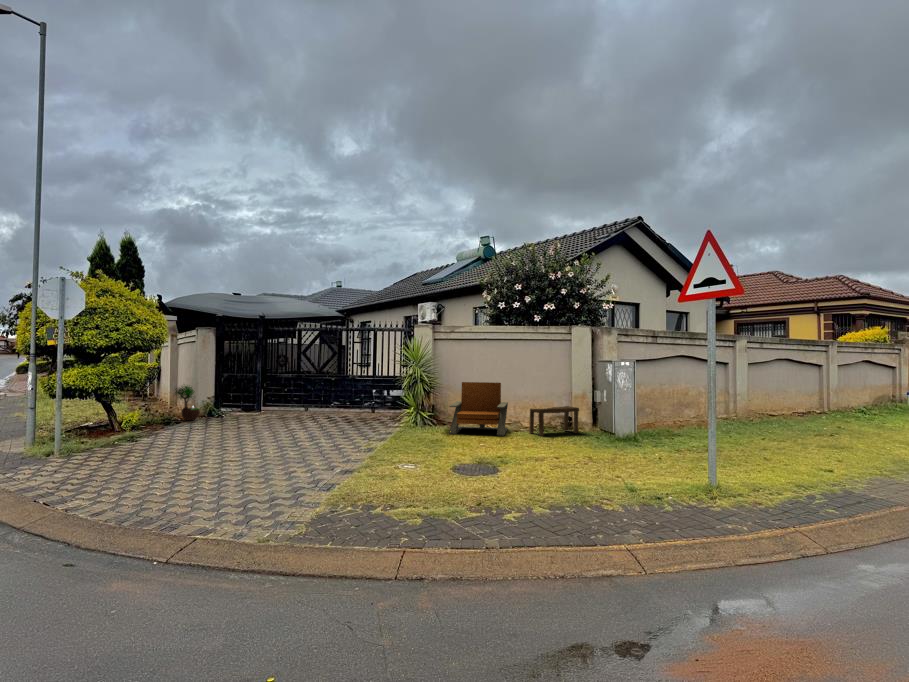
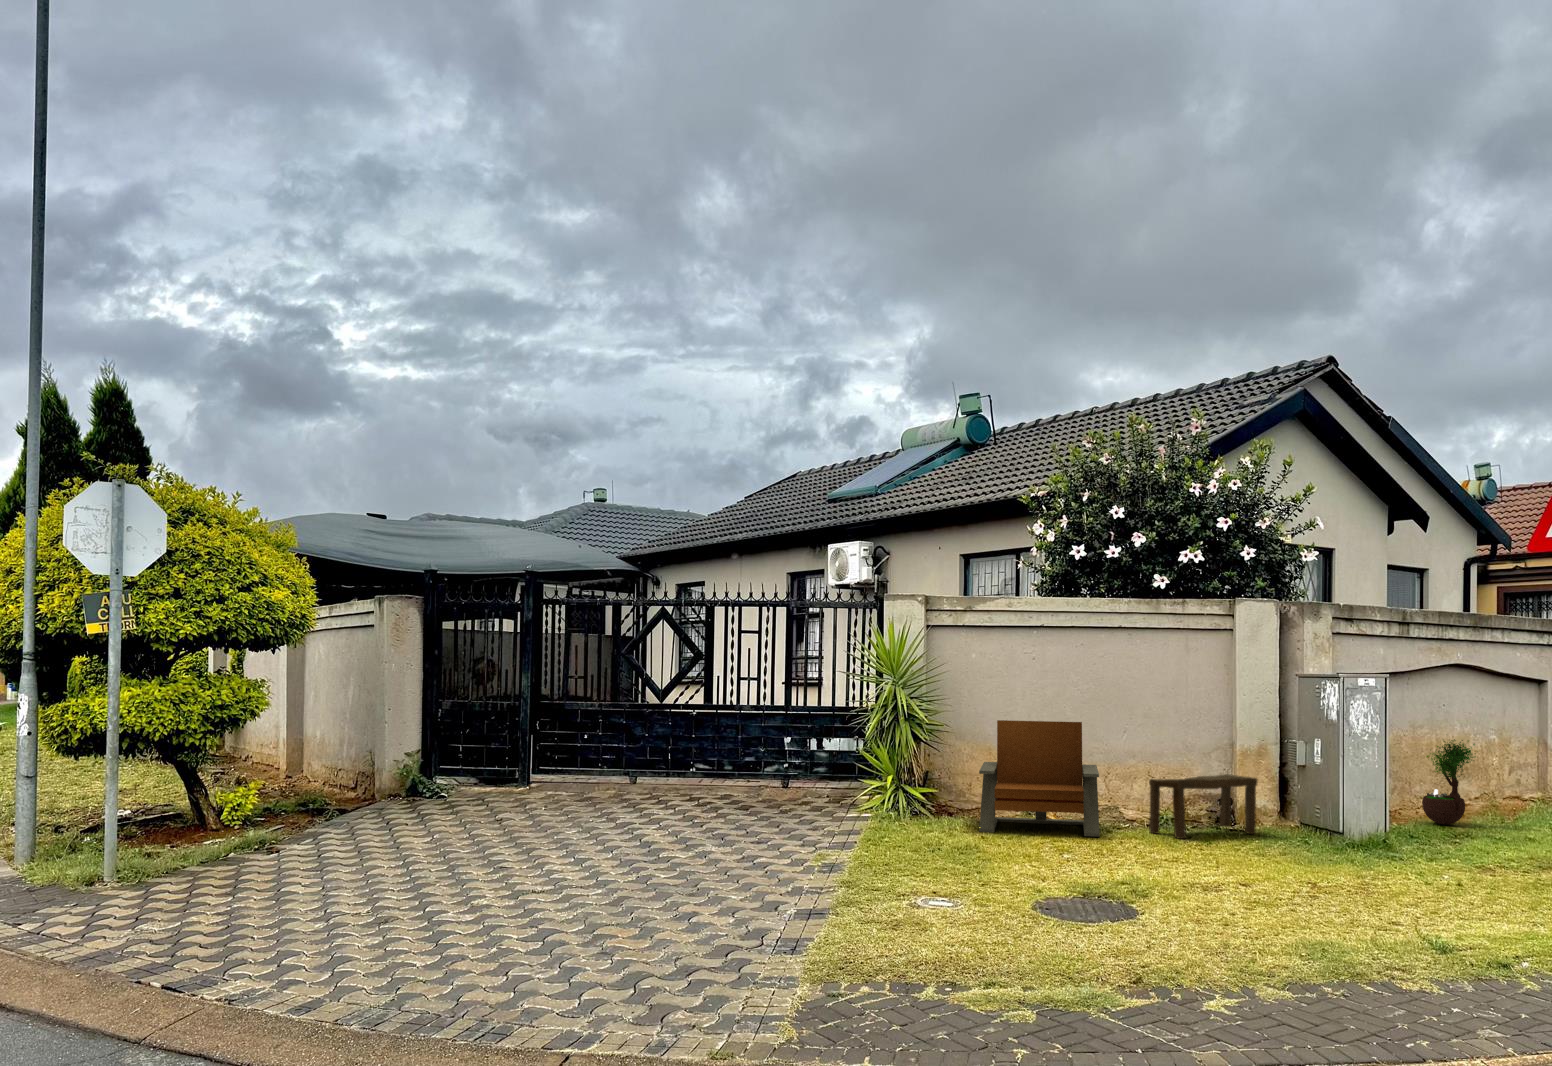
potted tree: present [175,386,200,421] -> present [1422,739,1476,825]

